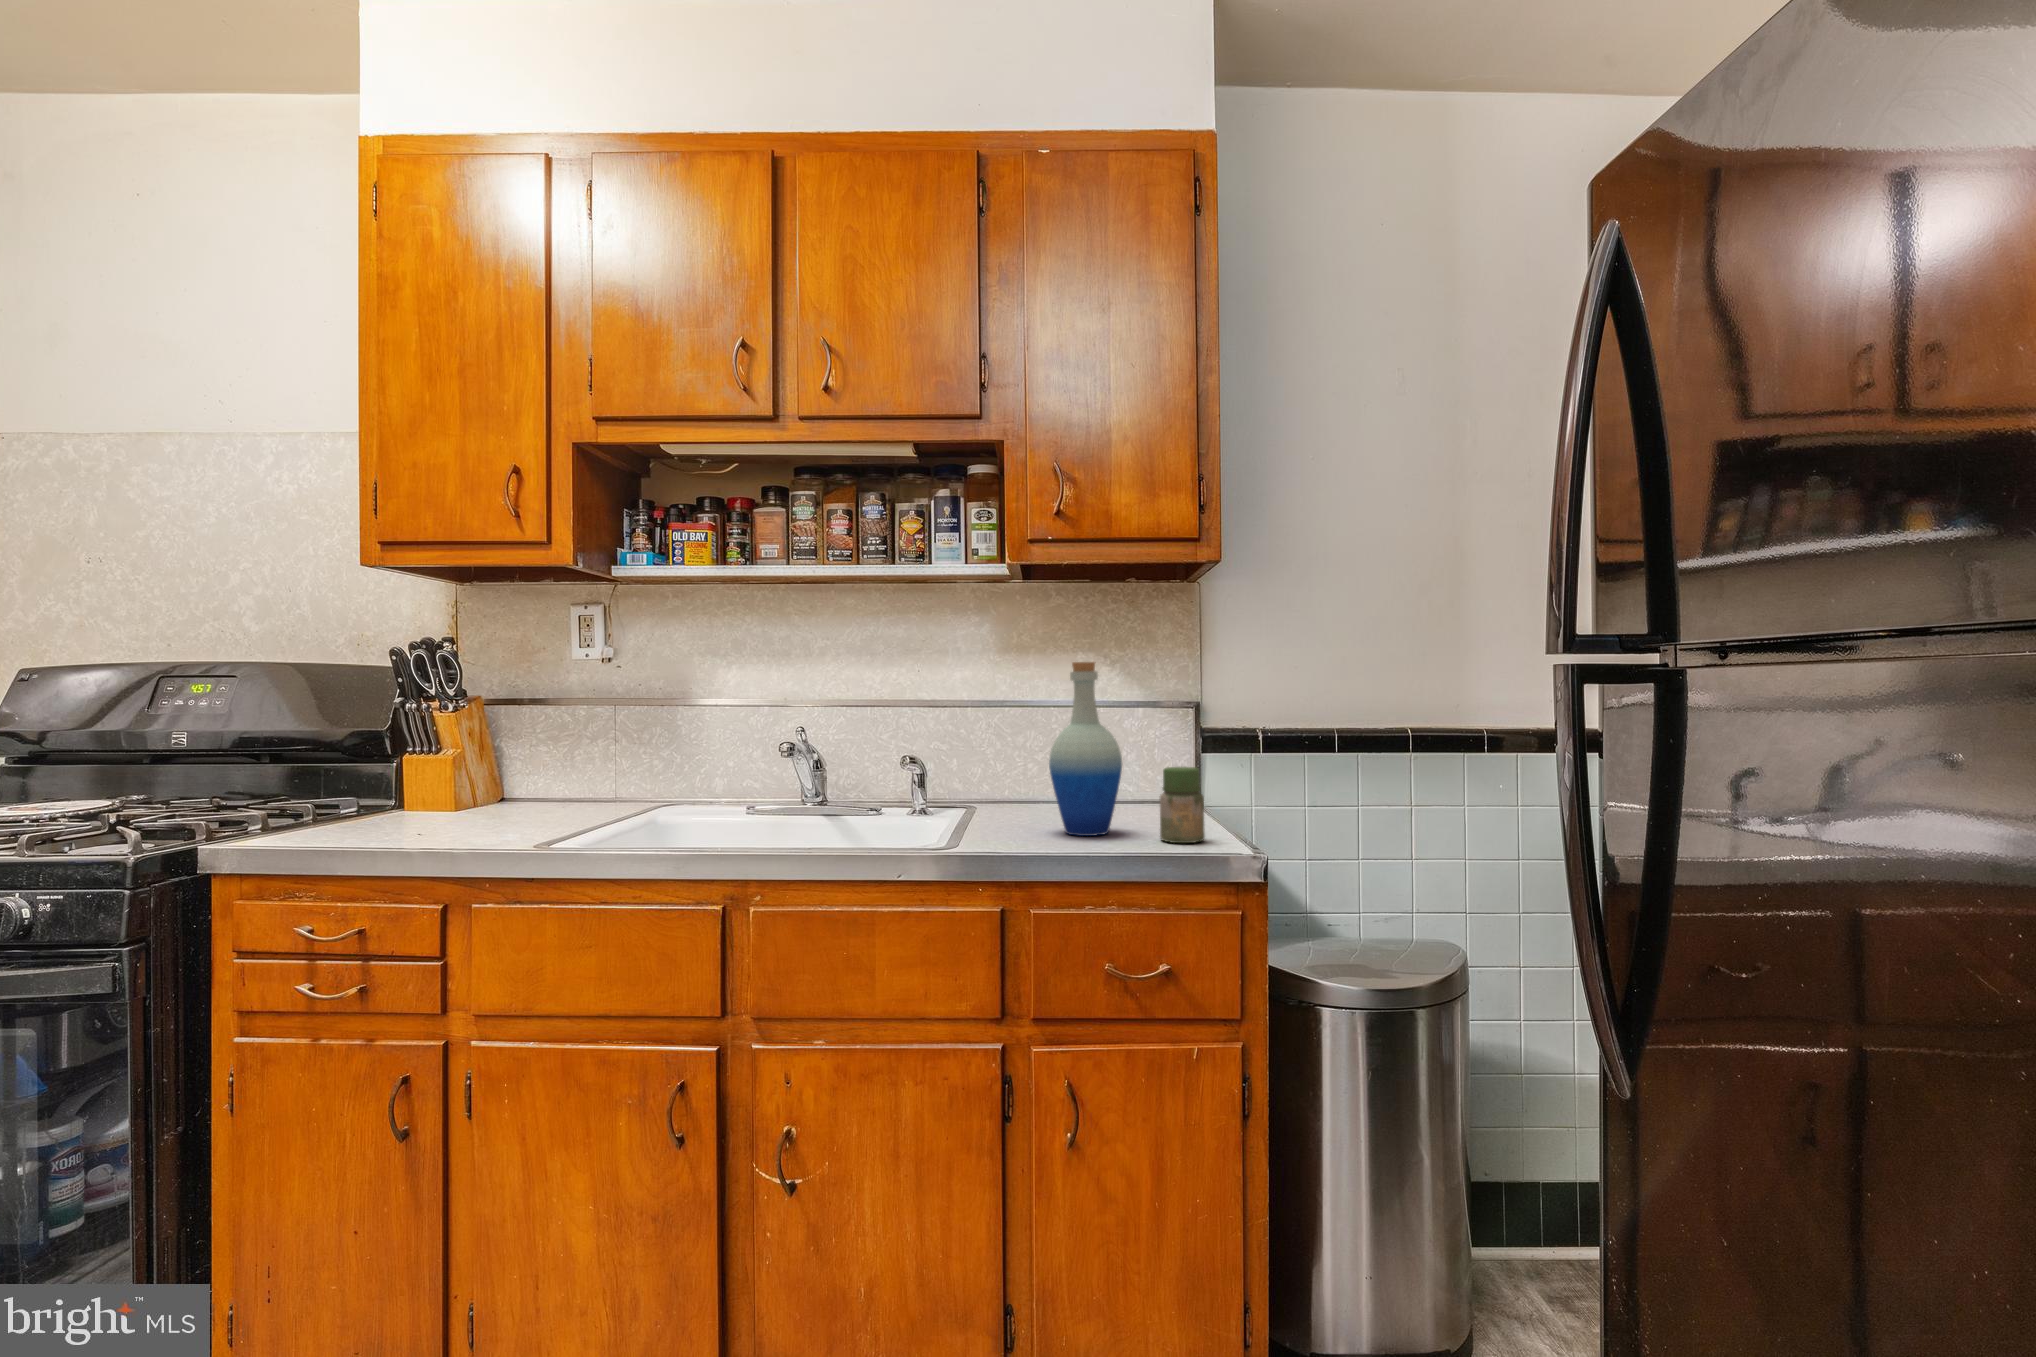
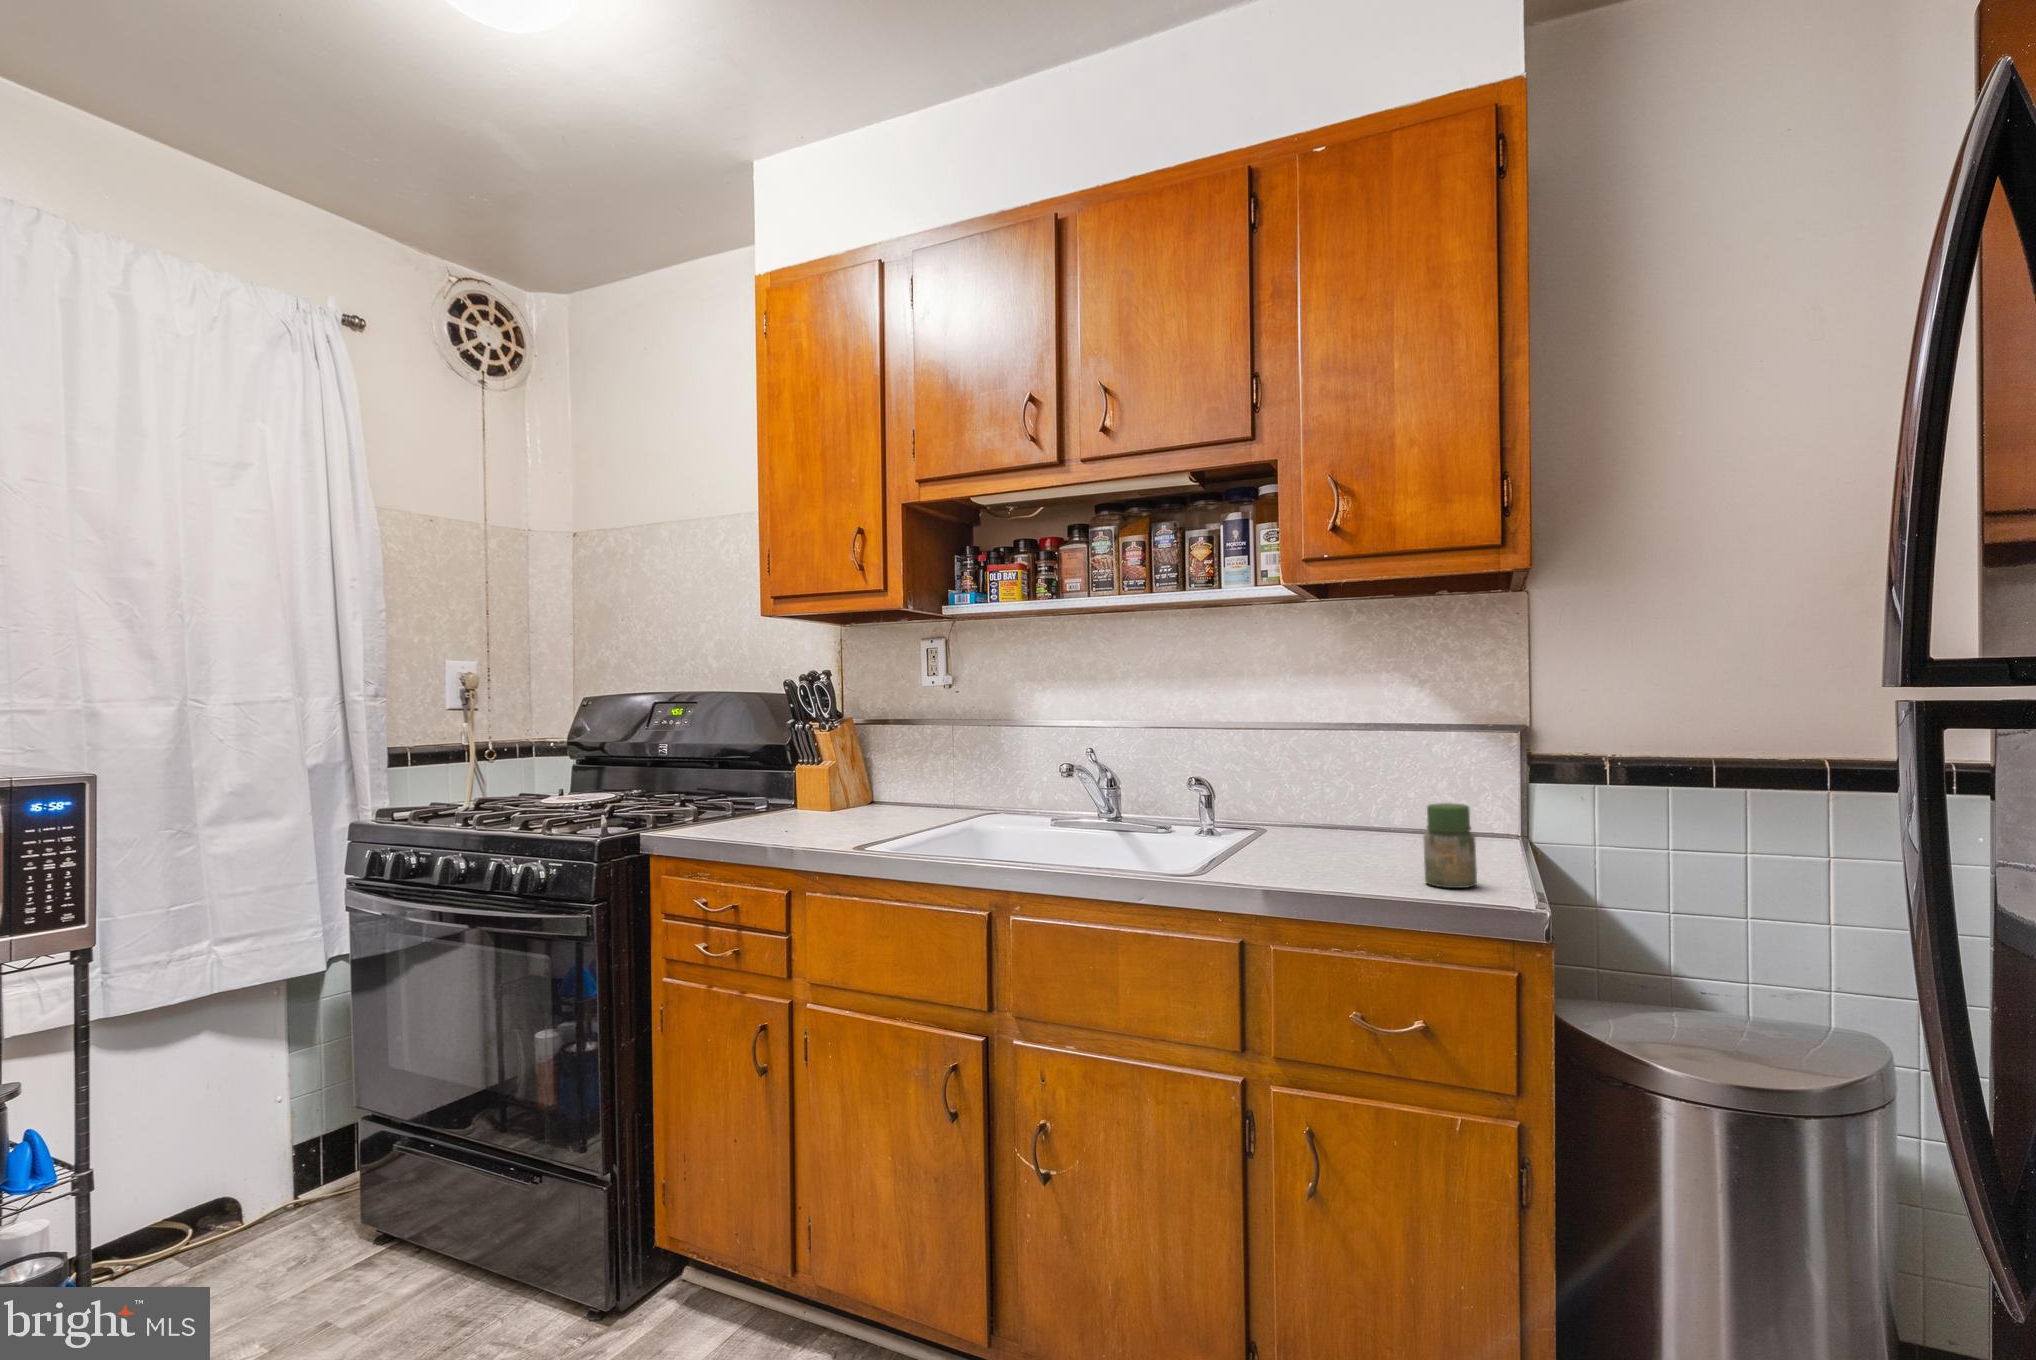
bottle: present [1049,662,1122,836] -> none [1310,689,1392,872]

